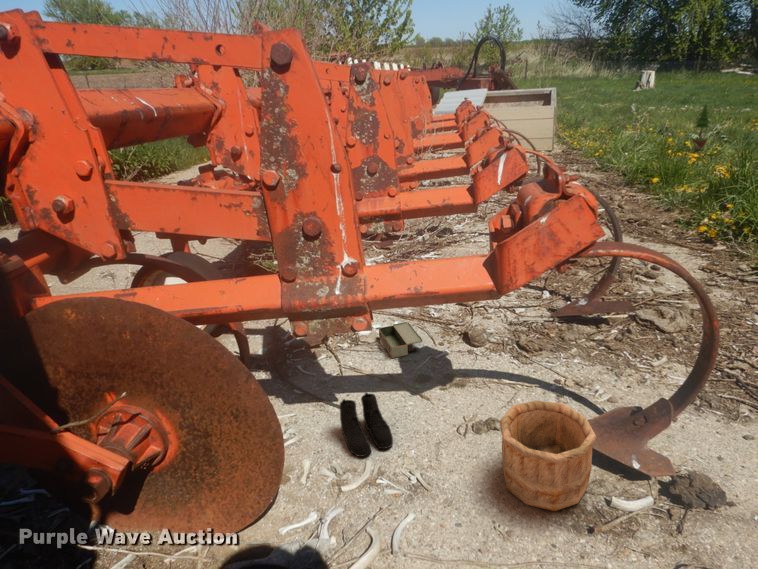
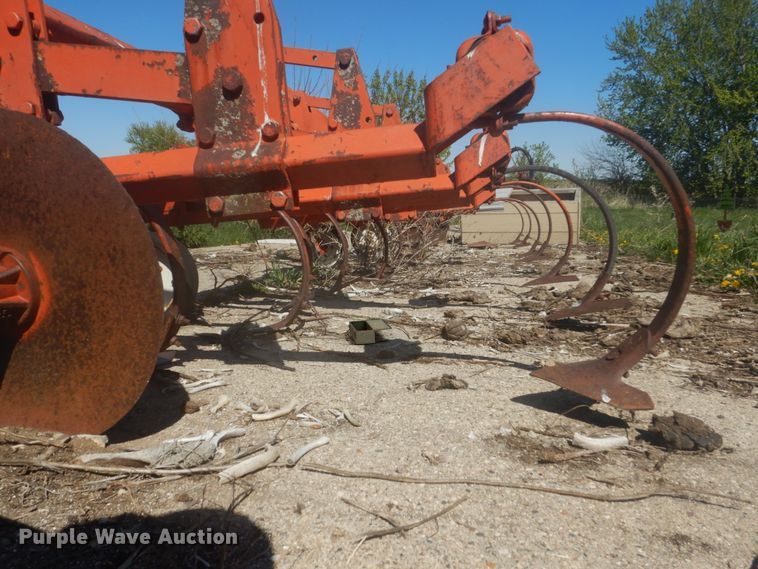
boots: present [340,393,393,457] -> none [275,342,330,401]
wooden bucket: present [499,400,597,511] -> none [440,334,552,445]

